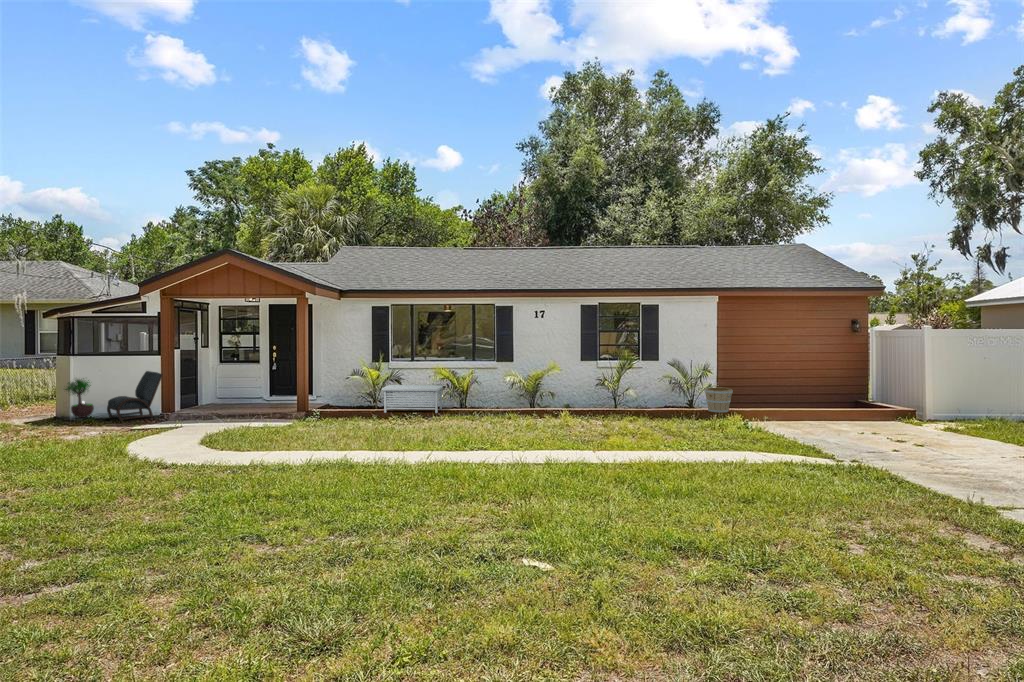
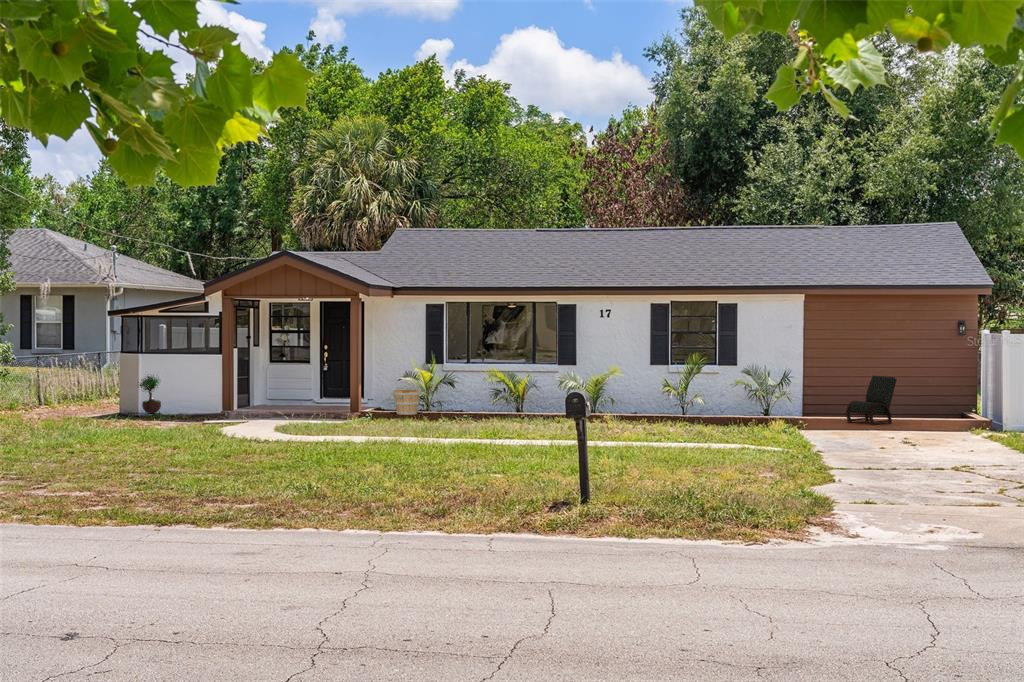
lounge chair: present [107,371,163,421] -> present [846,376,897,425]
storage bench: present [382,385,443,413] -> none [435,388,499,418]
wooden bucket: present [704,387,733,413] -> present [393,389,421,415]

